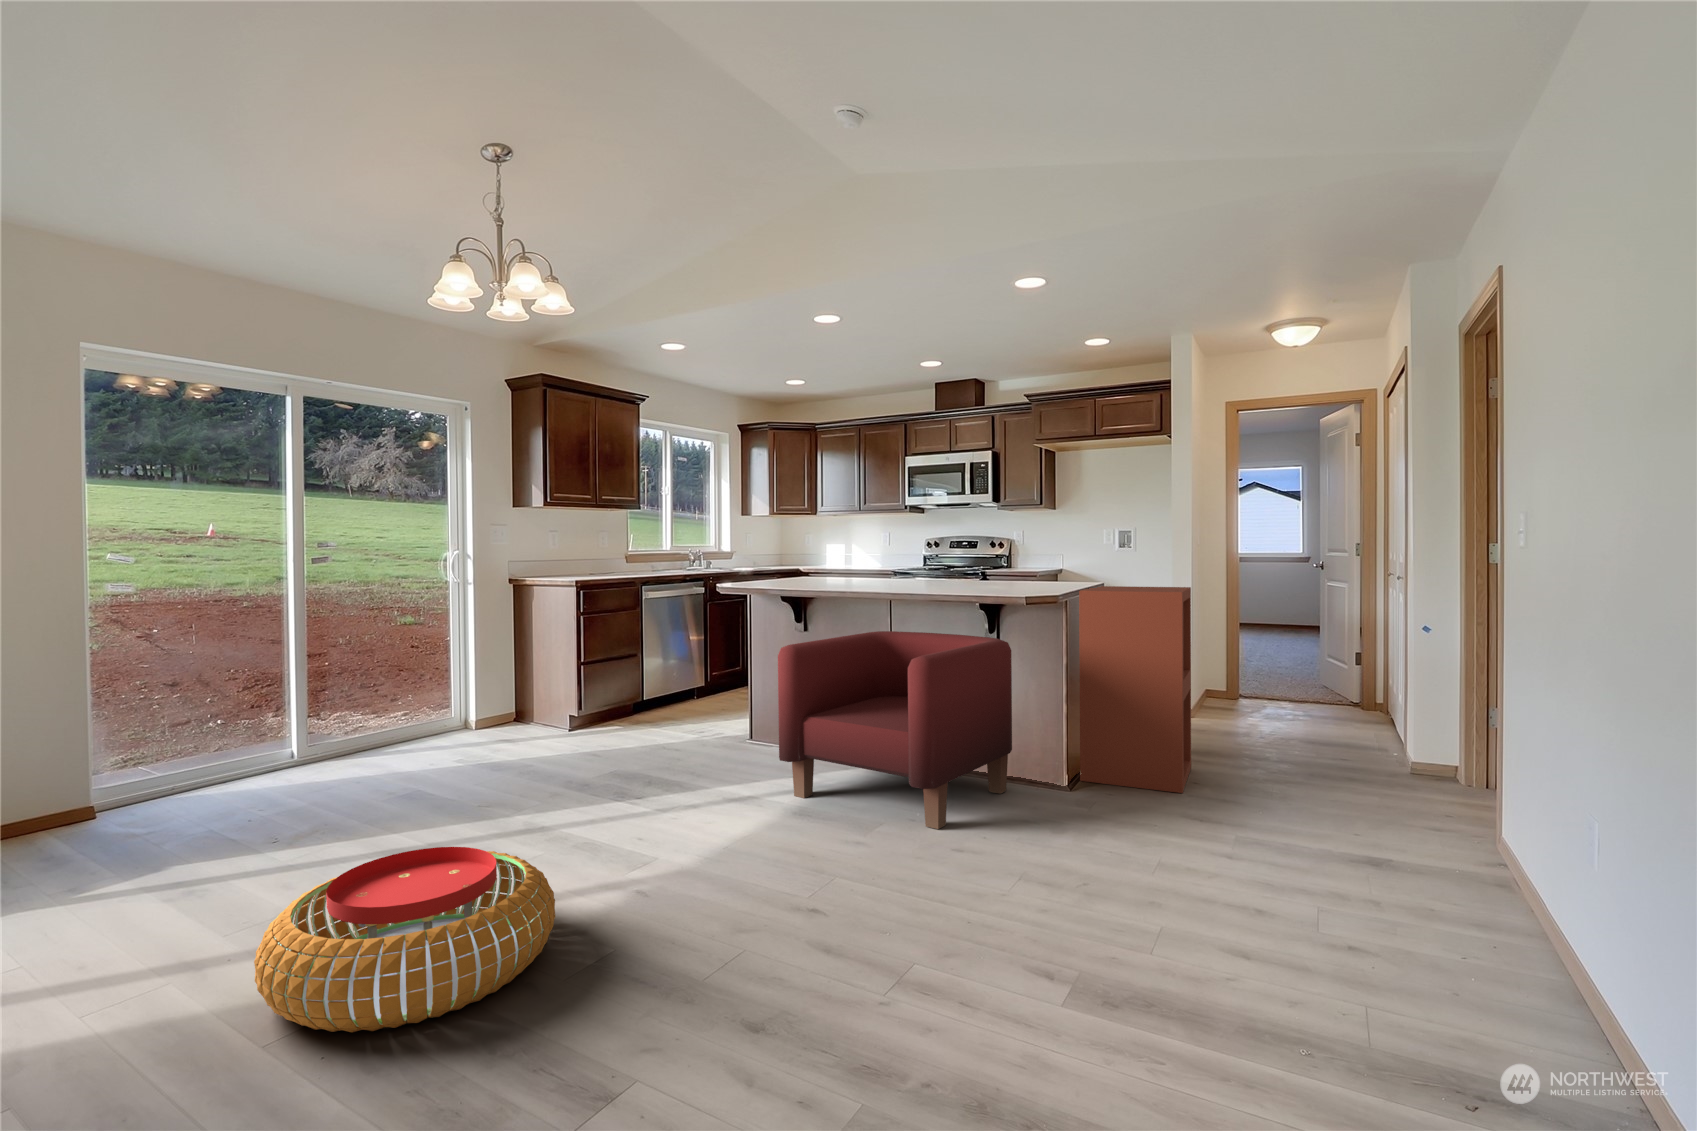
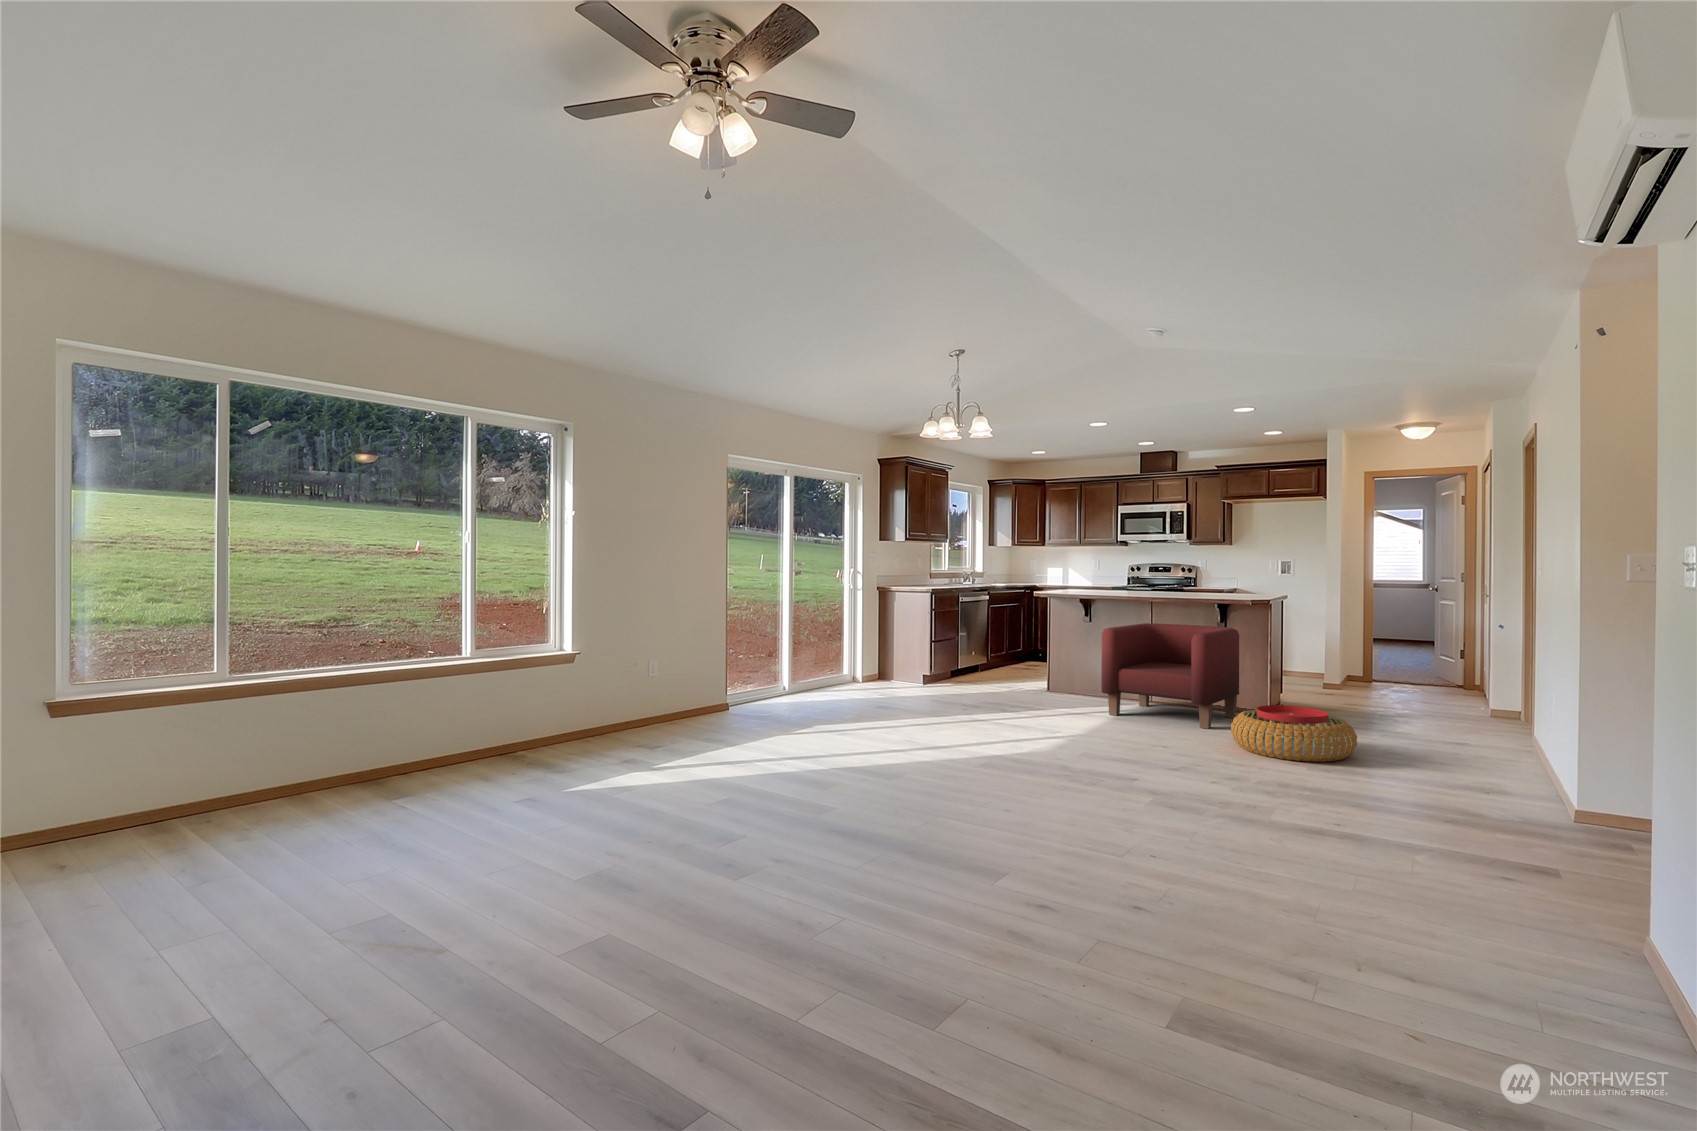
bookshelf: present [1079,586,1191,793] -> none [1279,599,1349,721]
pouf: present [254,847,555,1032] -> present [1231,705,1357,762]

